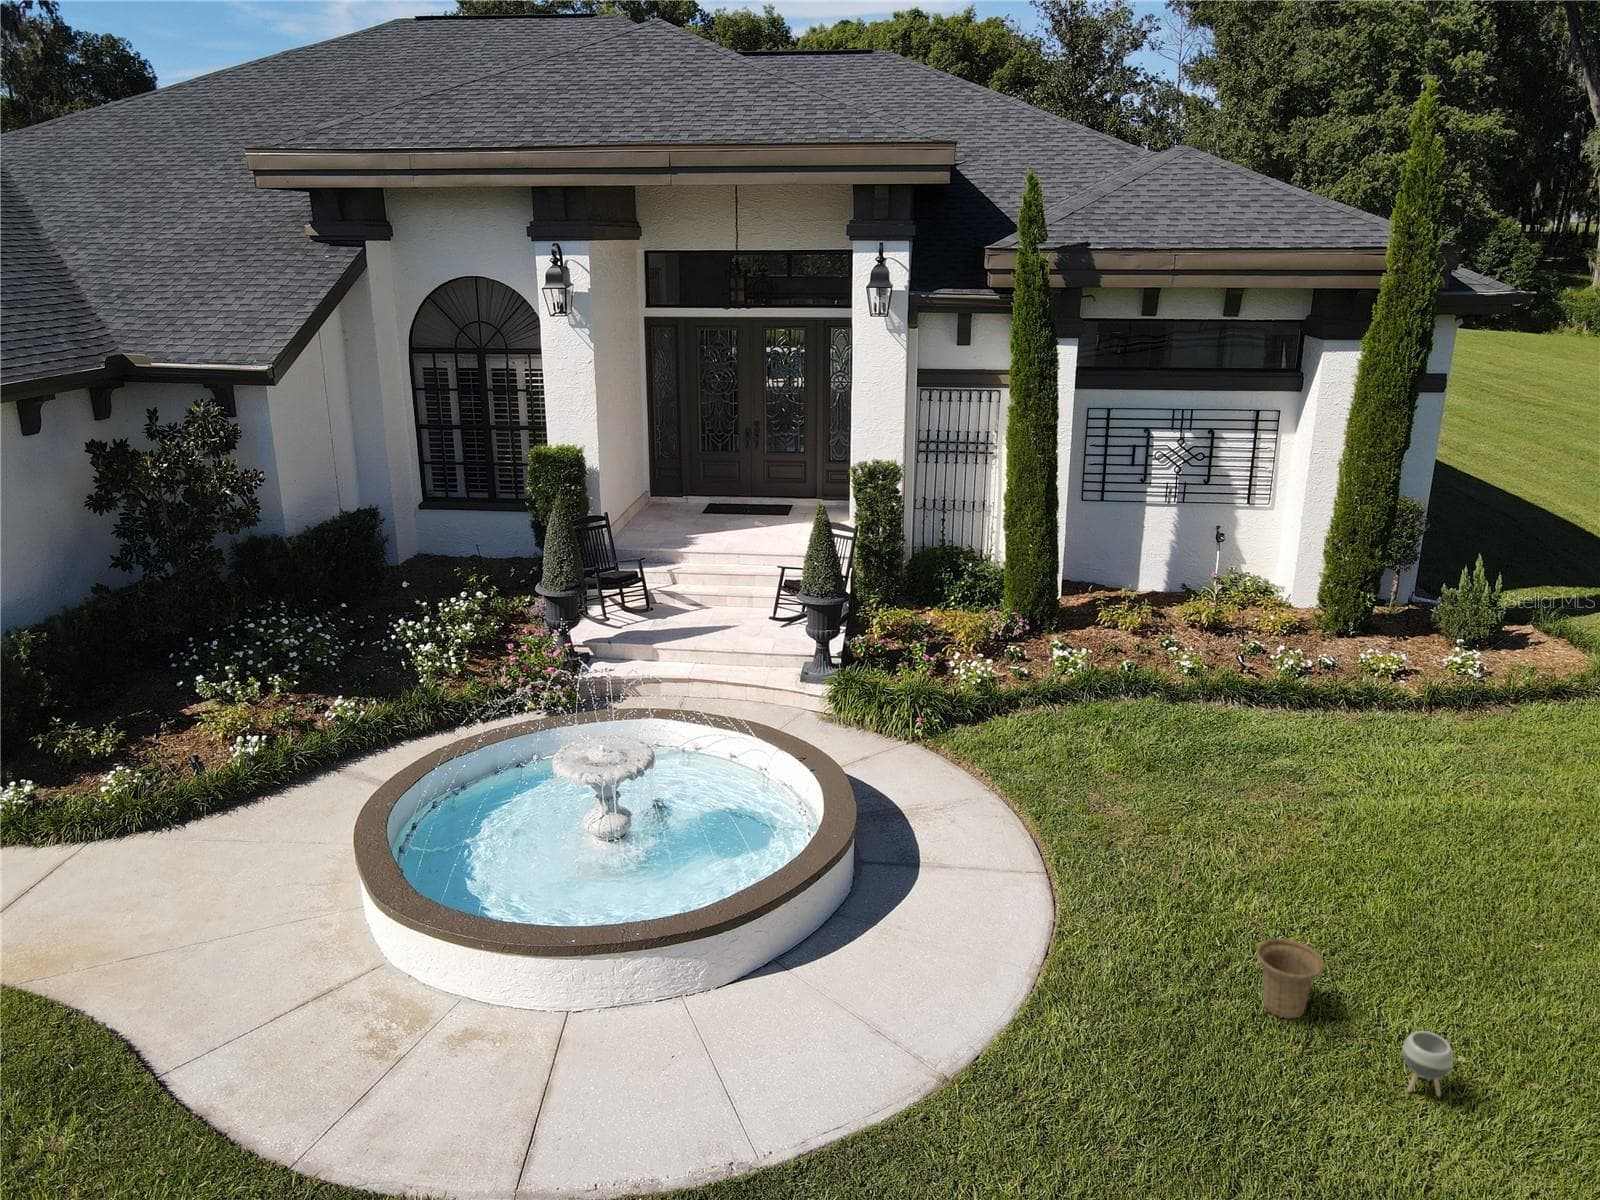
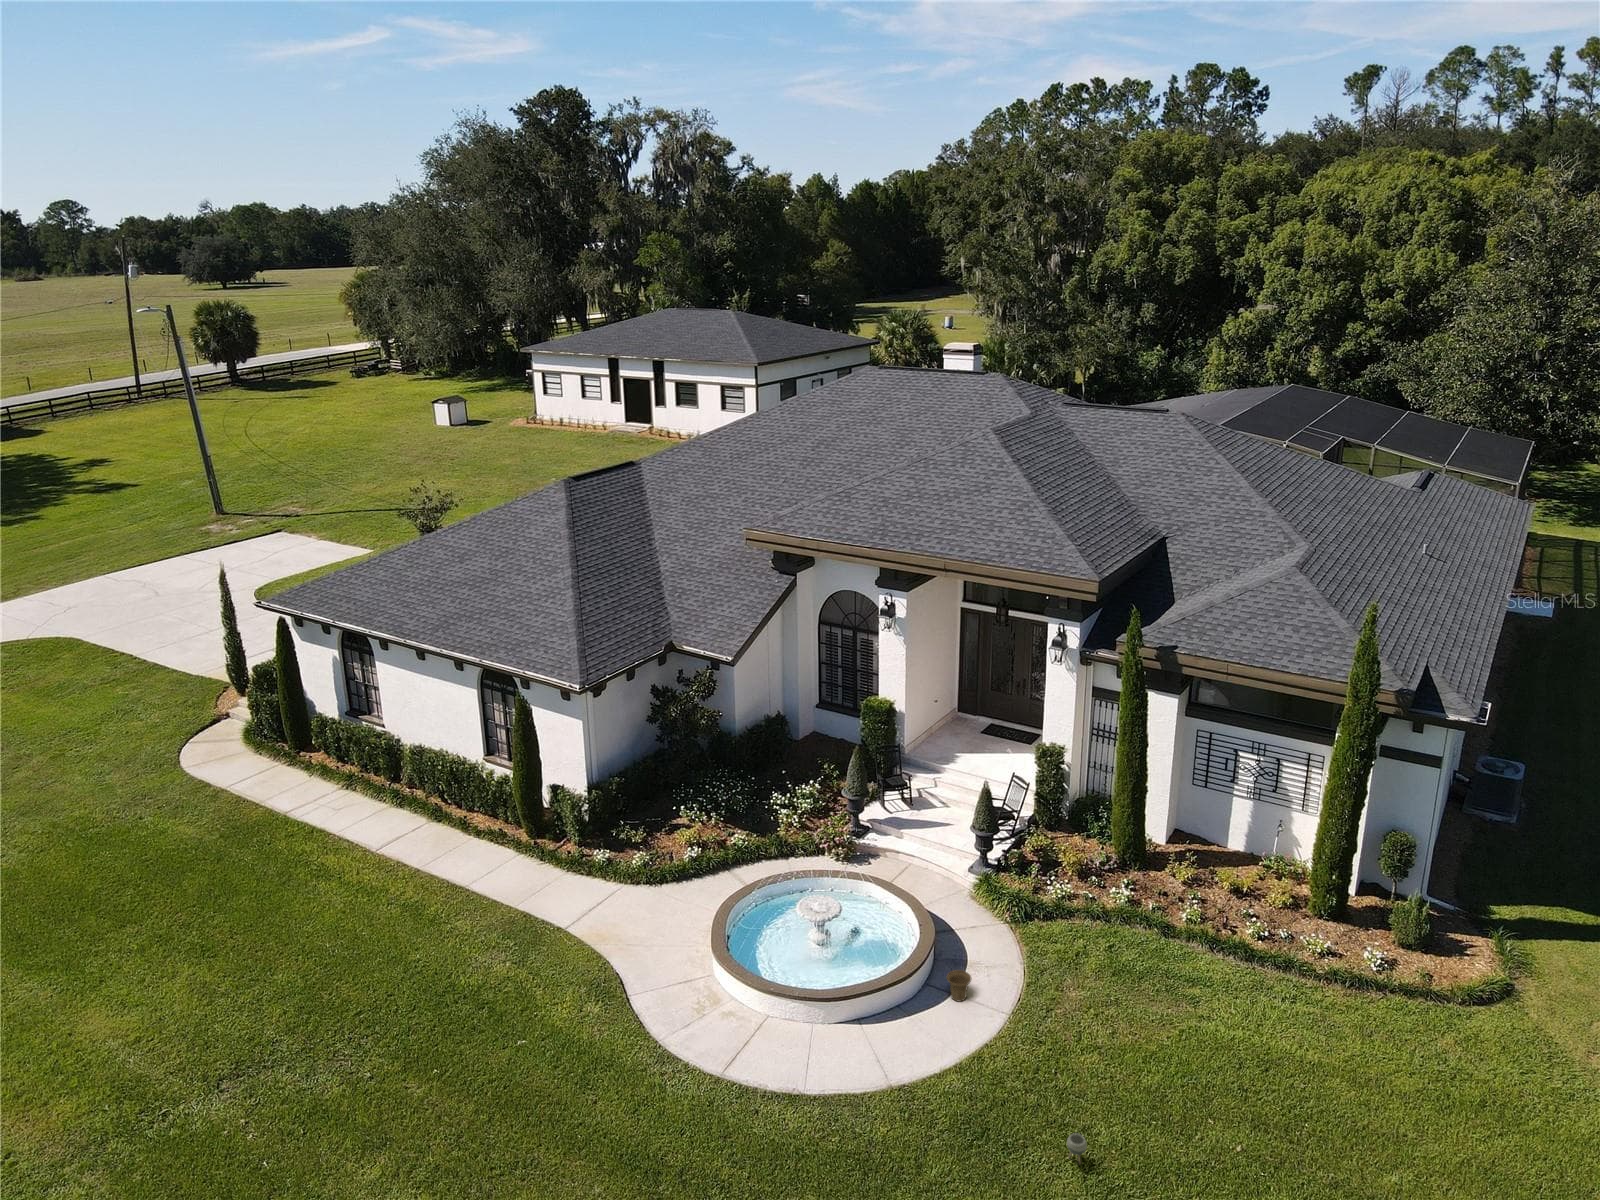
basket: present [1256,939,1325,1019] -> present [947,970,972,1002]

